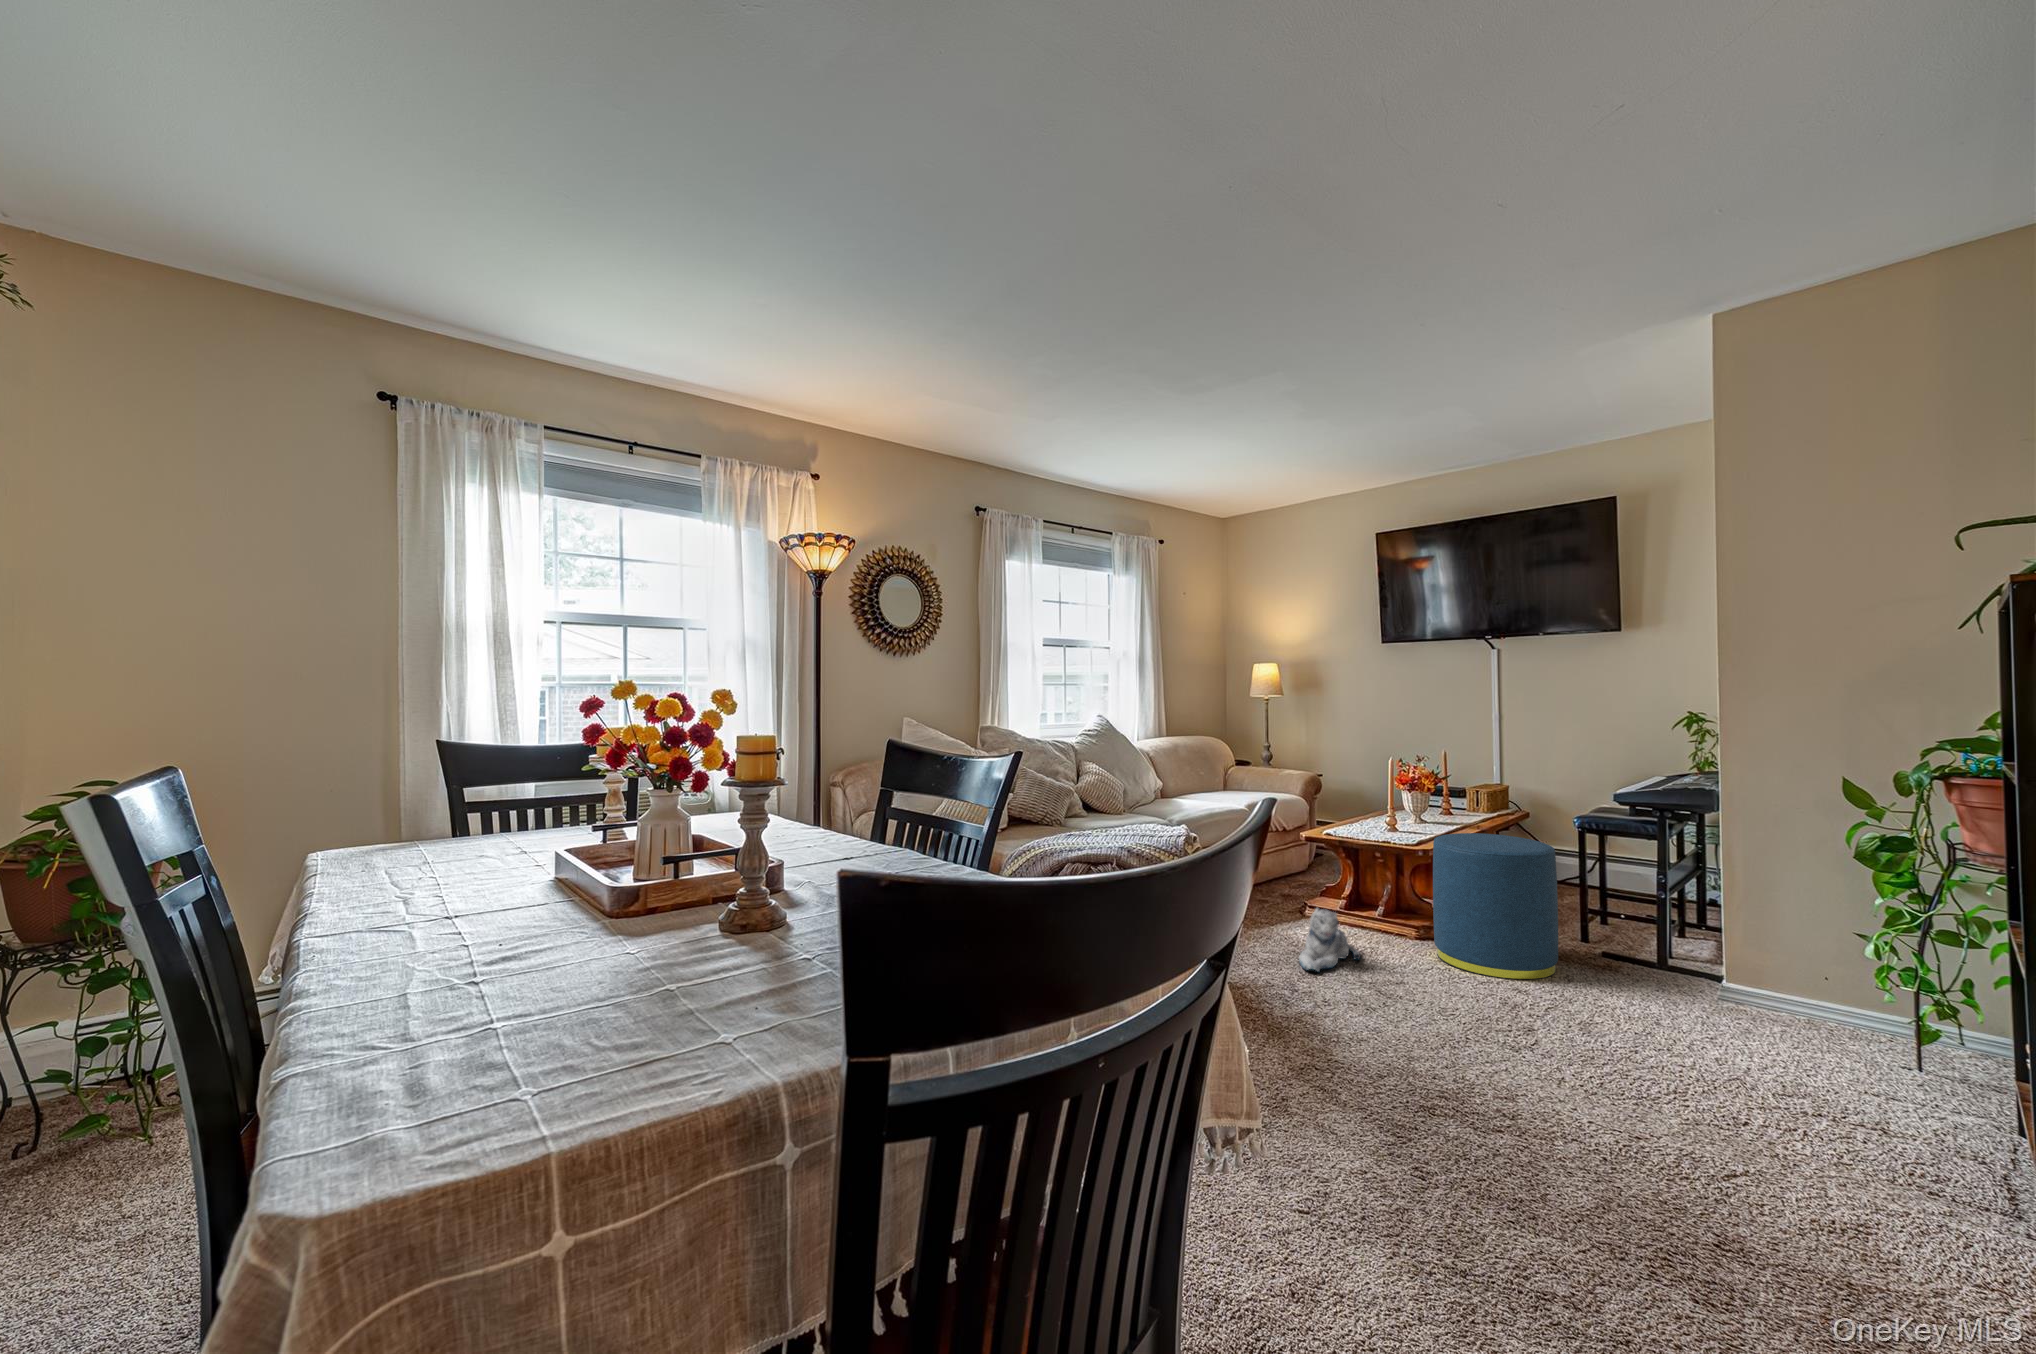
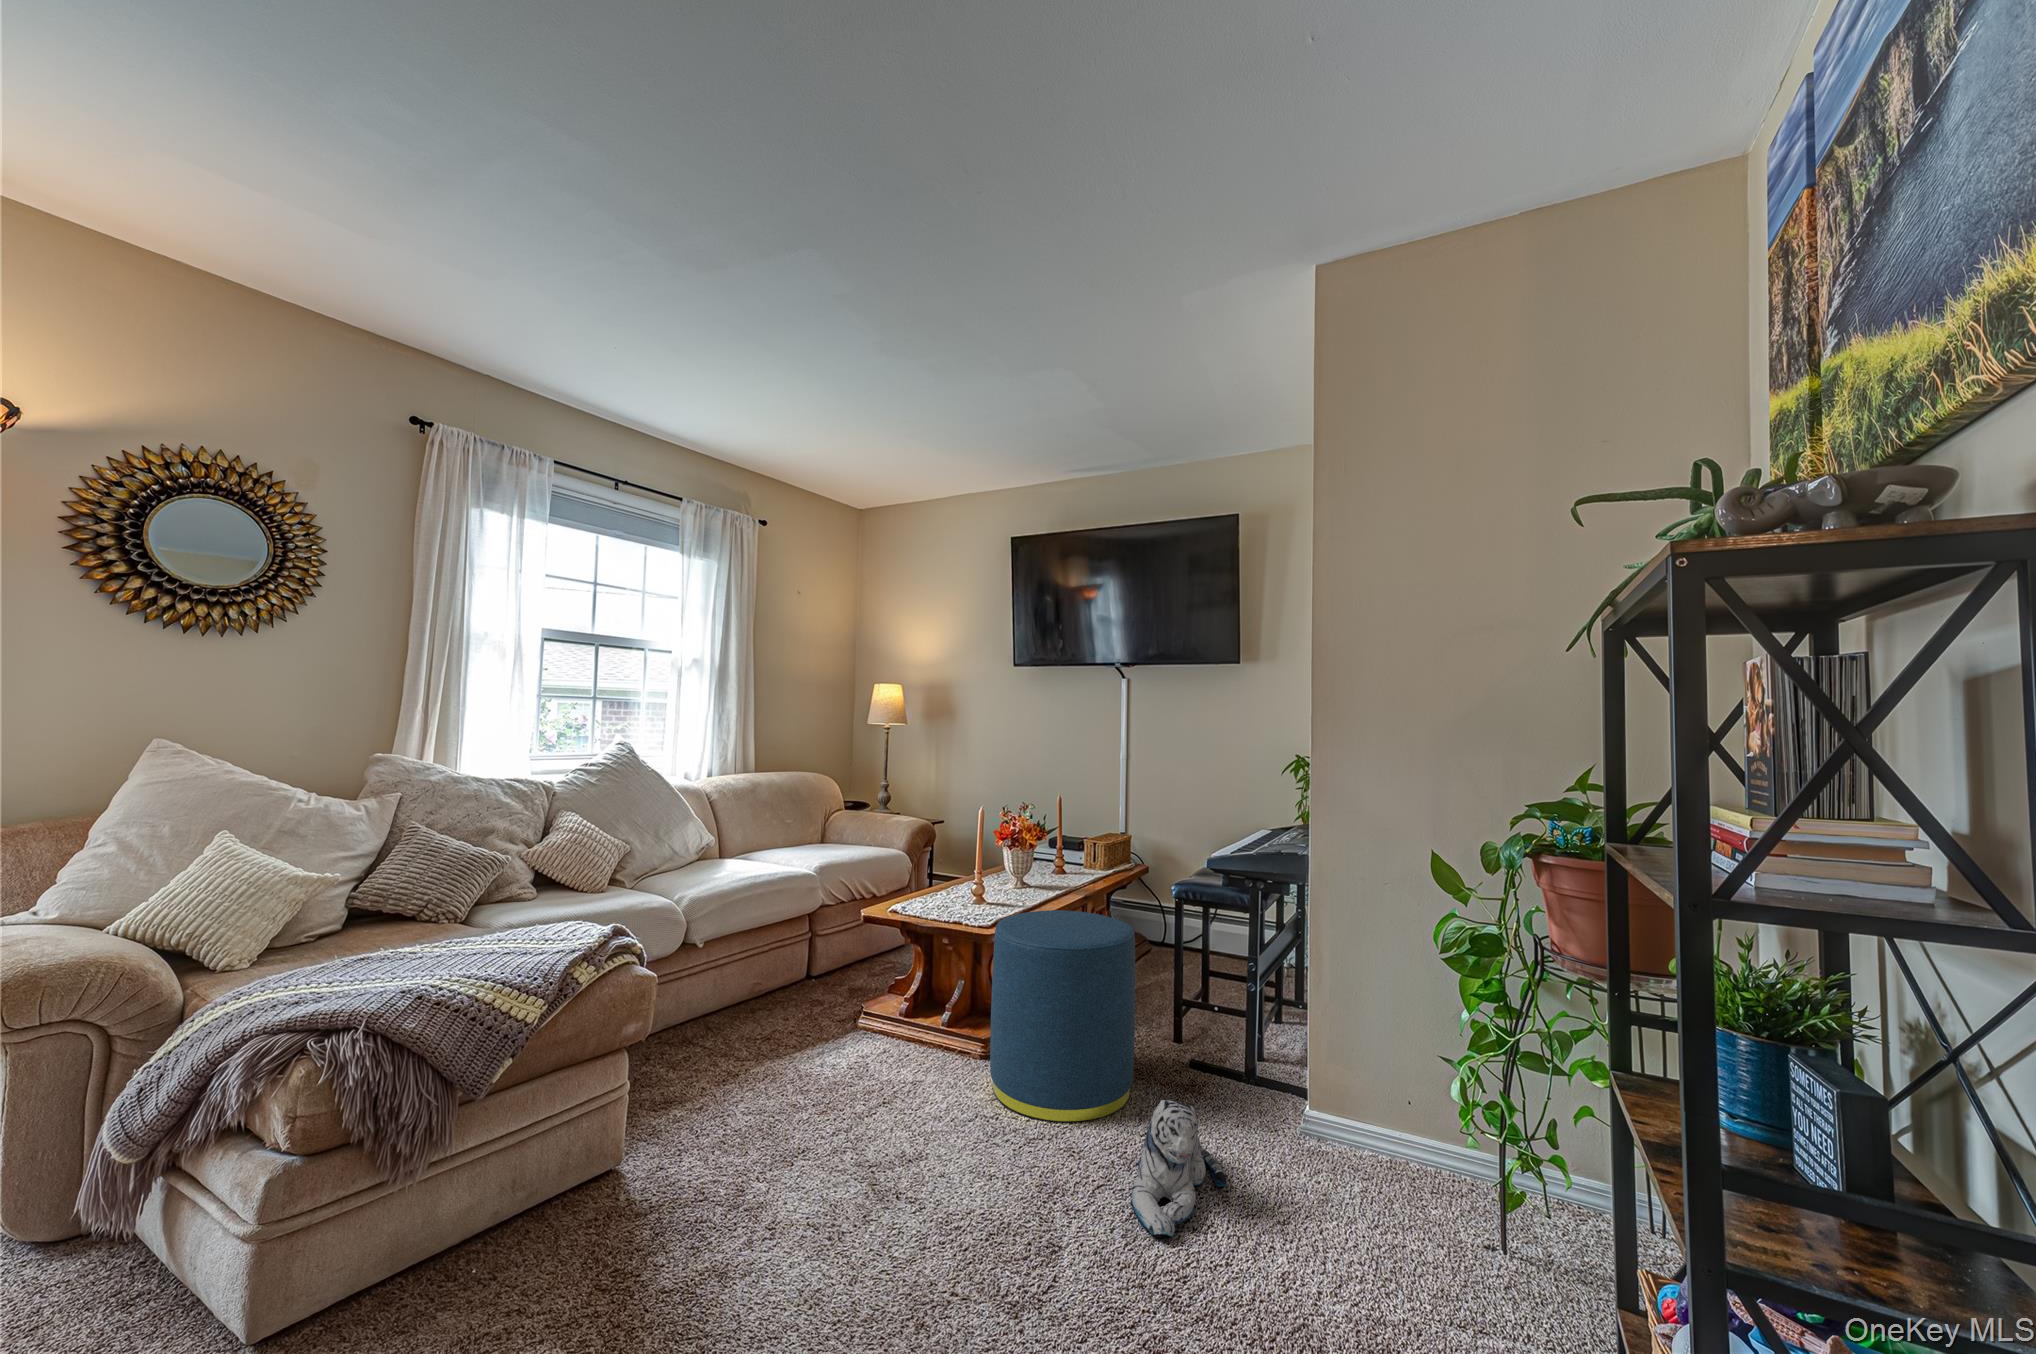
plush toy: present [1299,908,1360,972] -> present [1131,1100,1226,1237]

